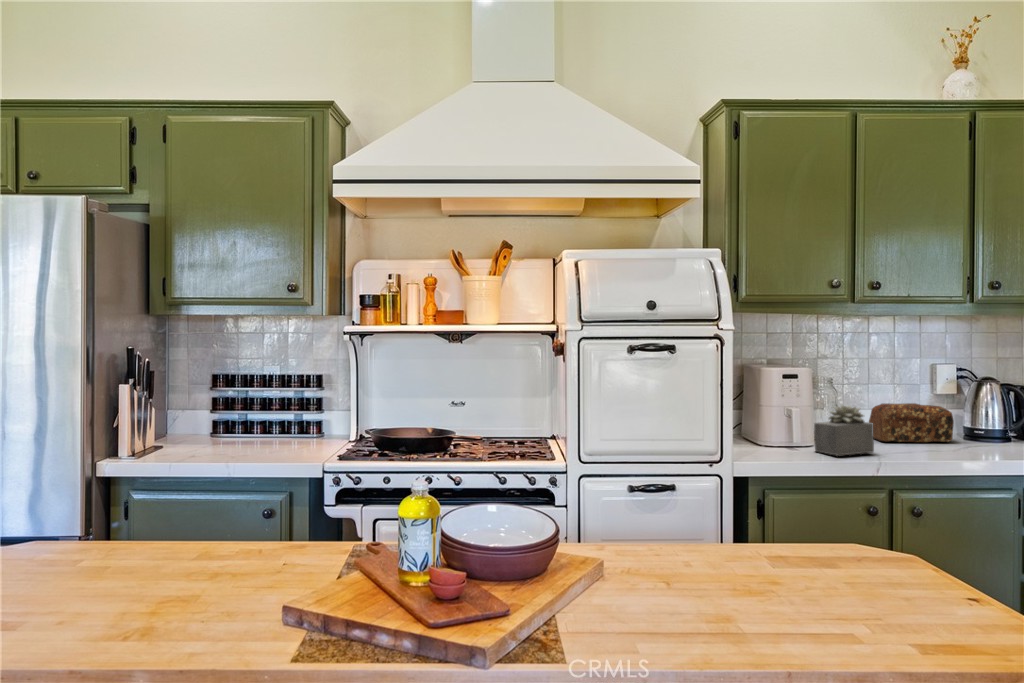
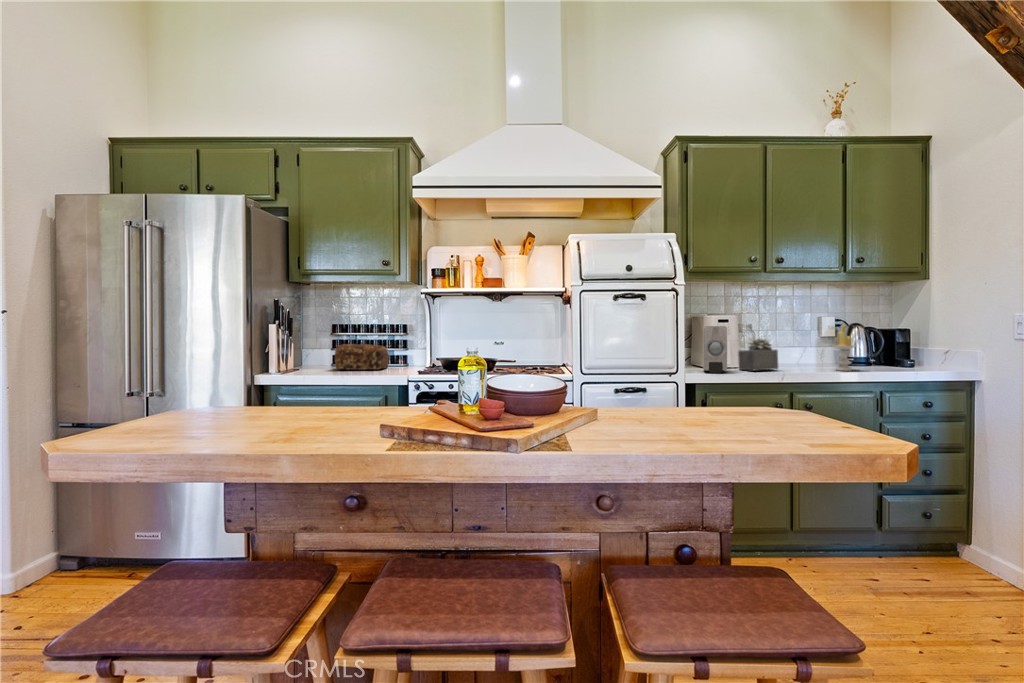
candle: none [952,386,992,456] -> present [831,324,857,371]
soap dispenser: none [761,389,798,460] -> present [703,326,727,373]
bread loaf: present [869,403,954,442] -> present [335,344,389,370]

